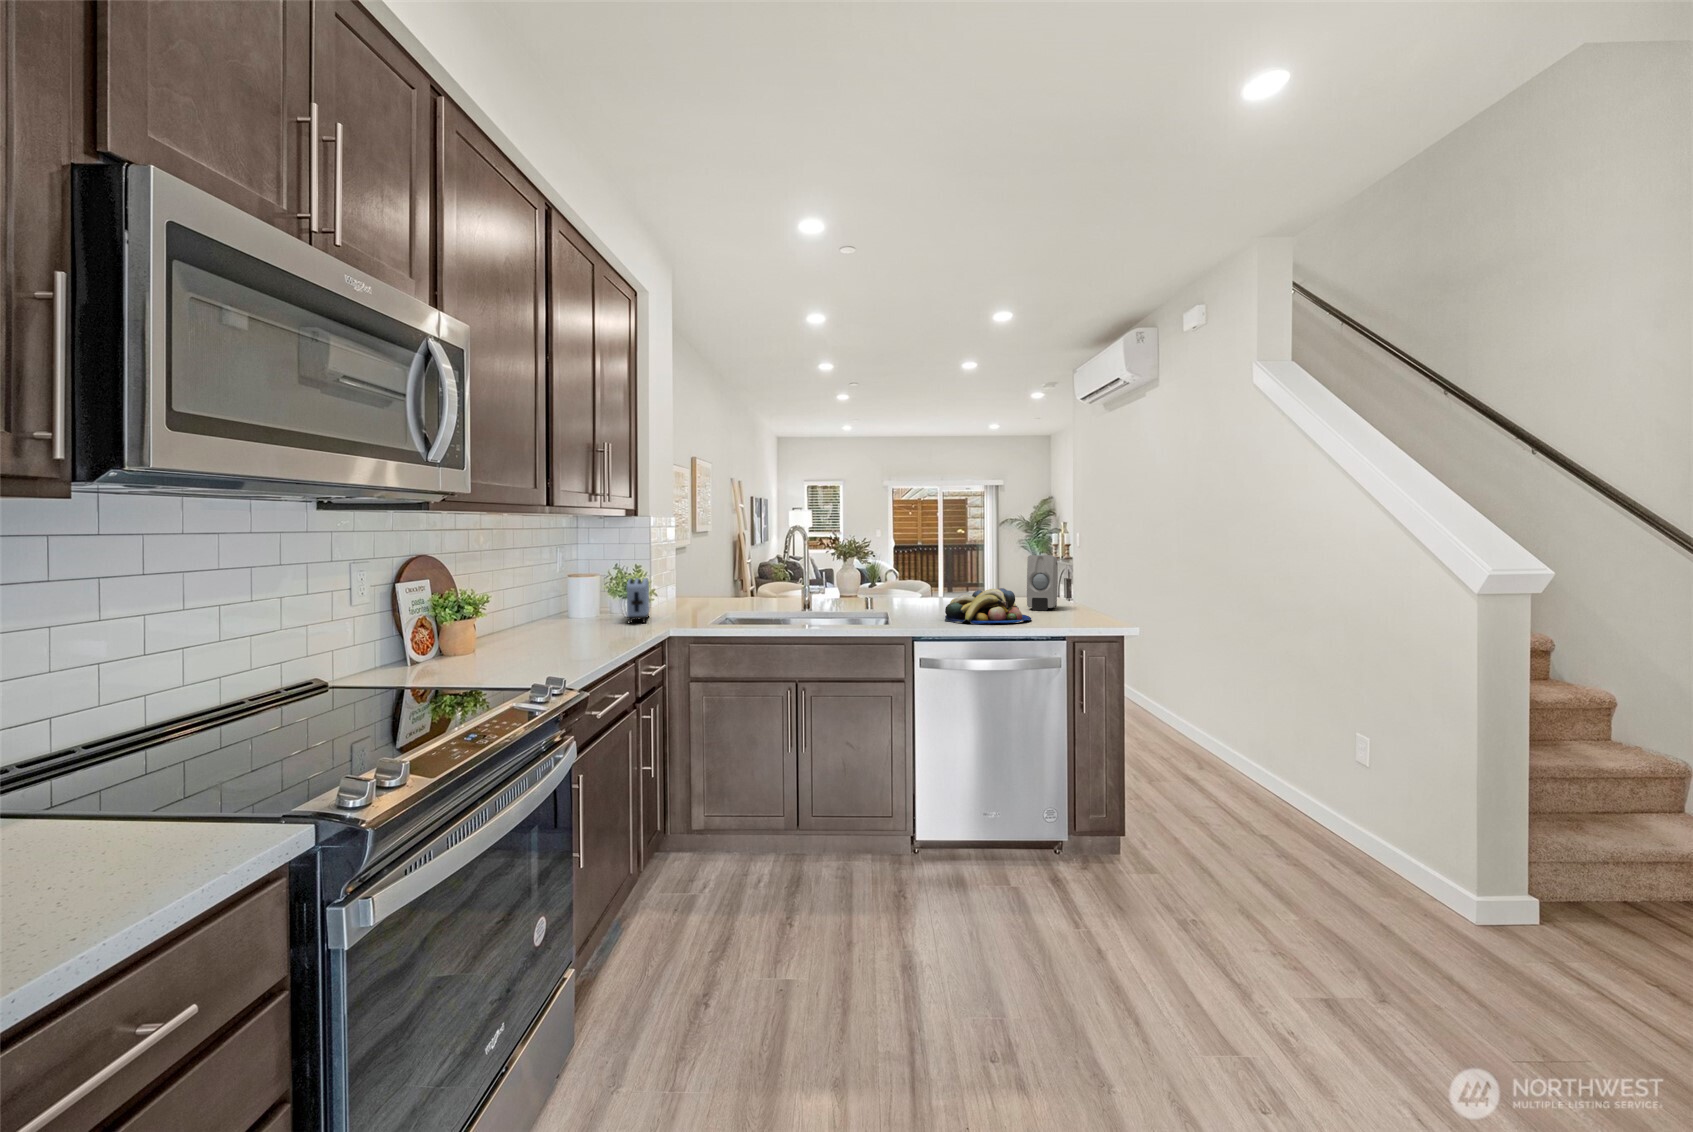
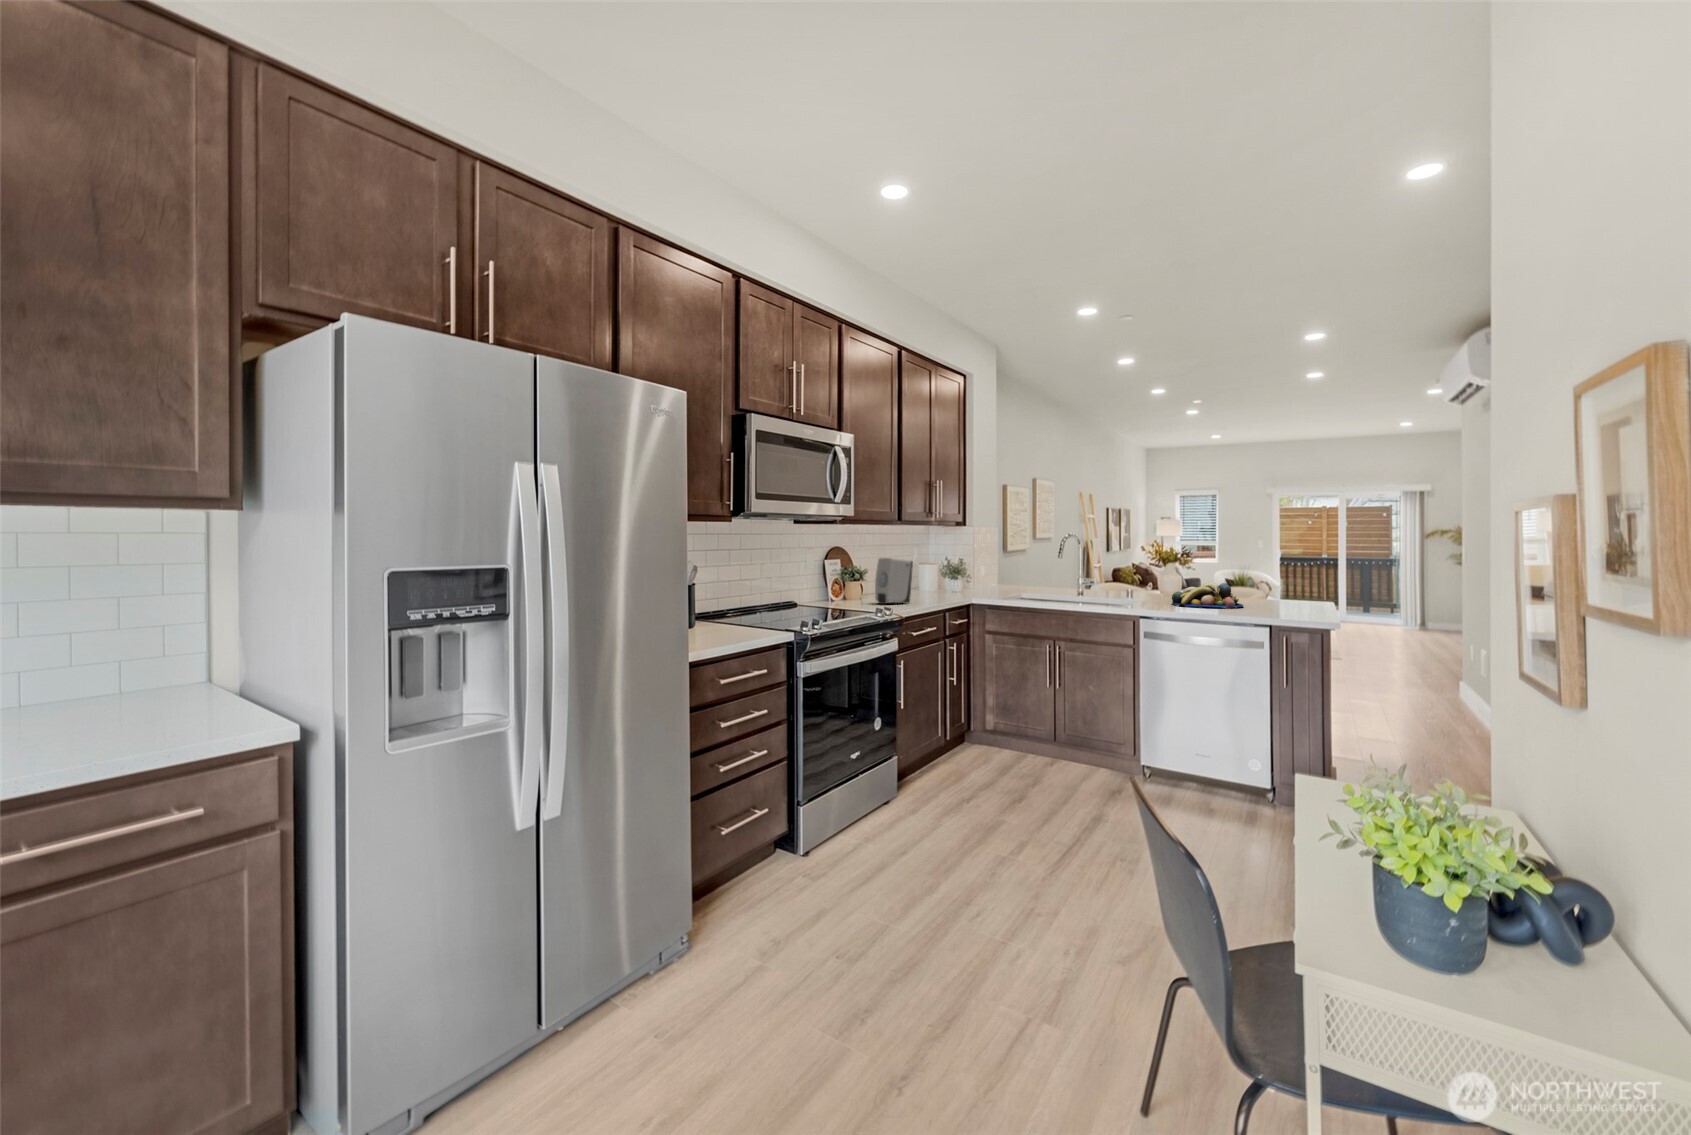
soap dispenser: present [1027,555,1057,611] -> present [875,558,913,604]
toaster: present [627,578,650,623] -> none [953,568,972,595]

